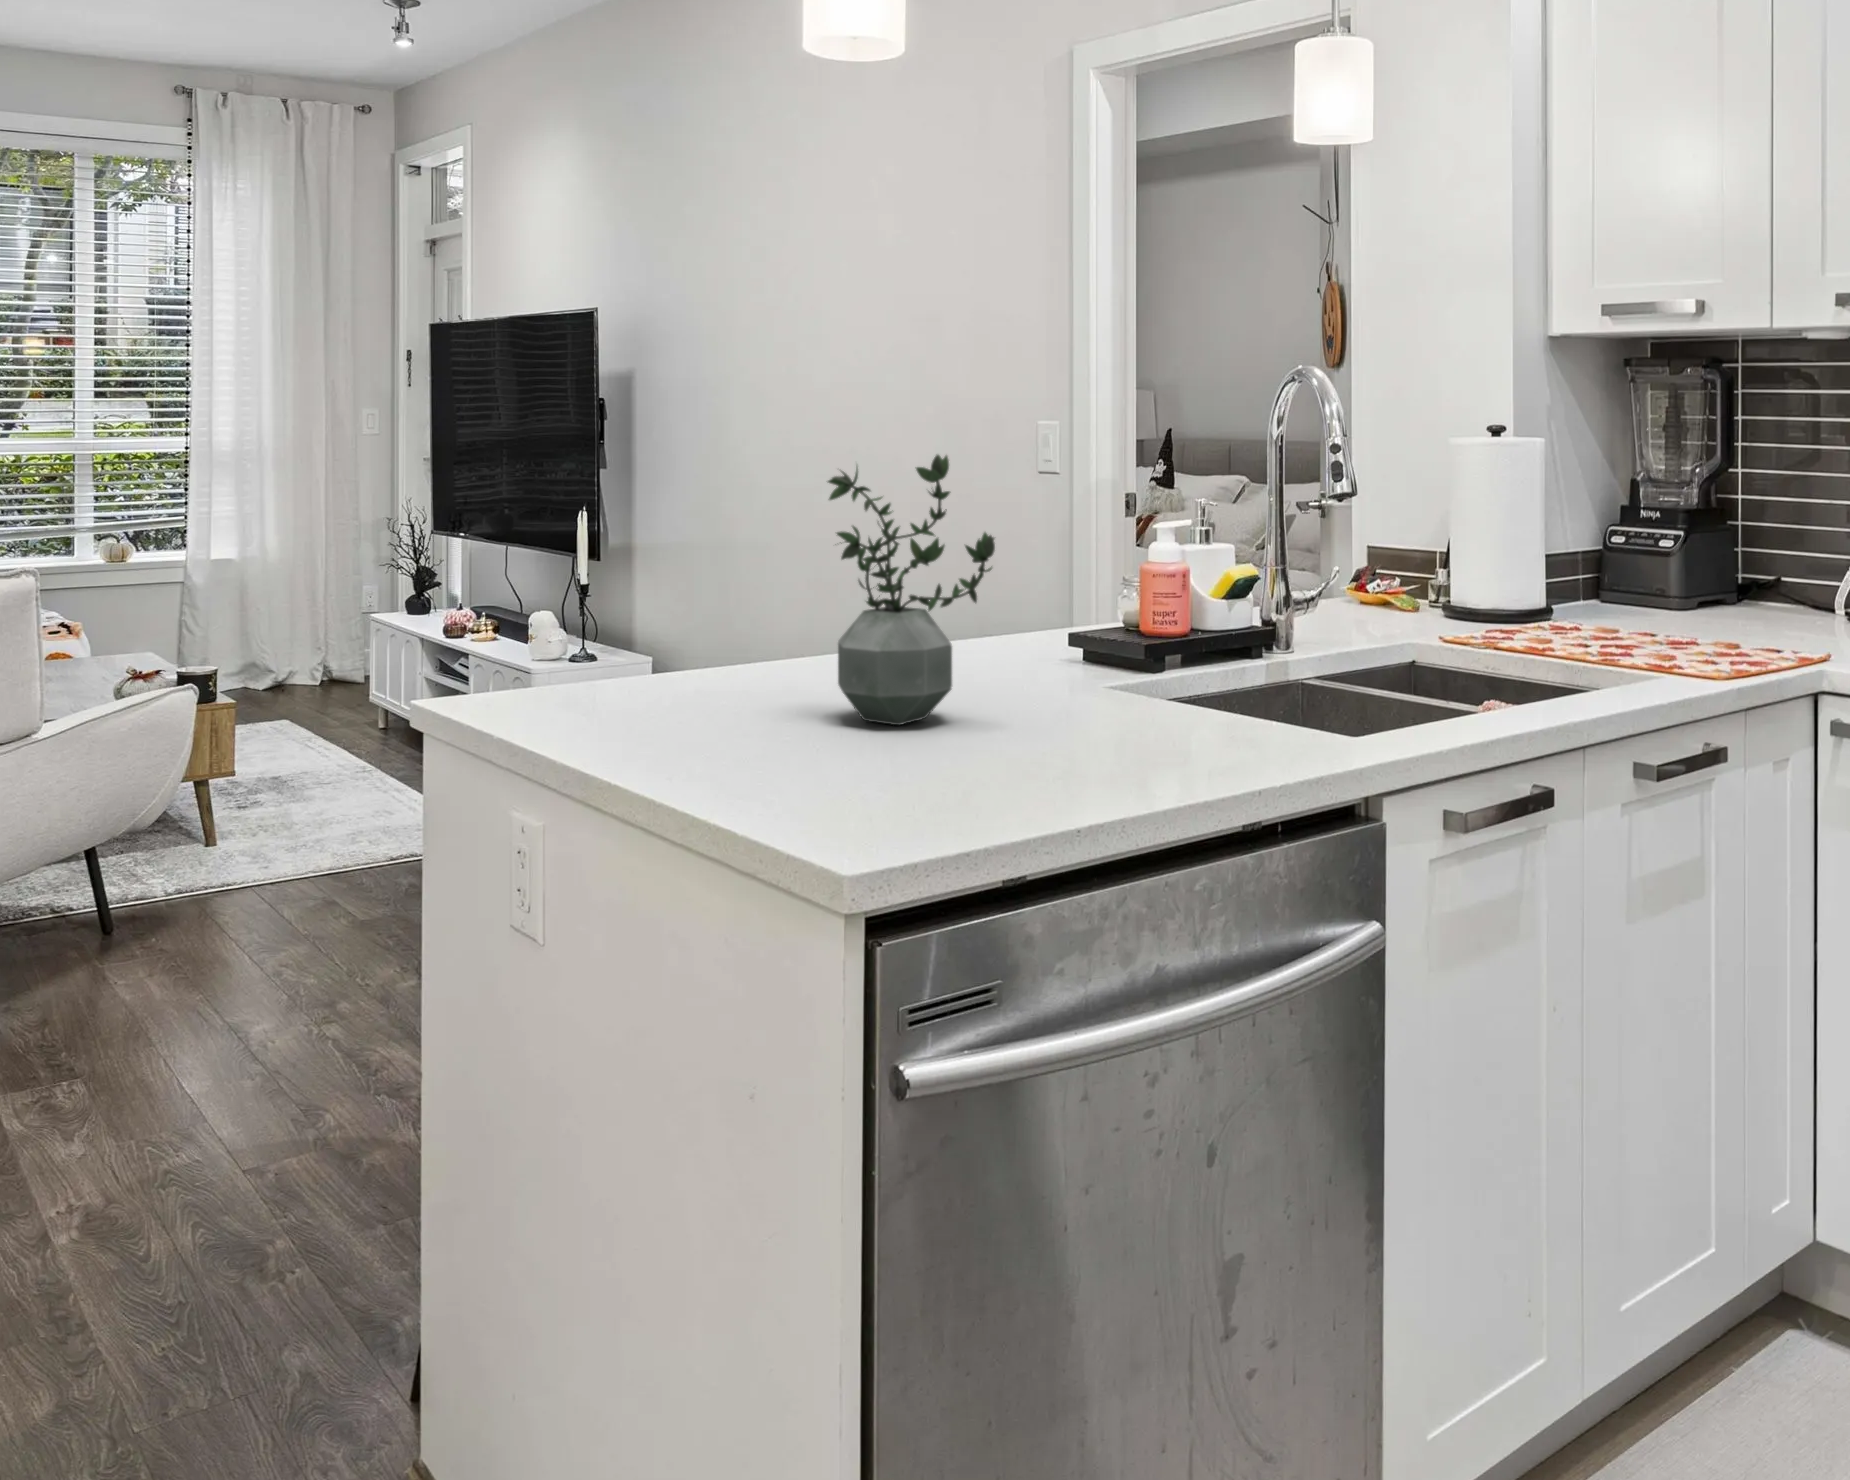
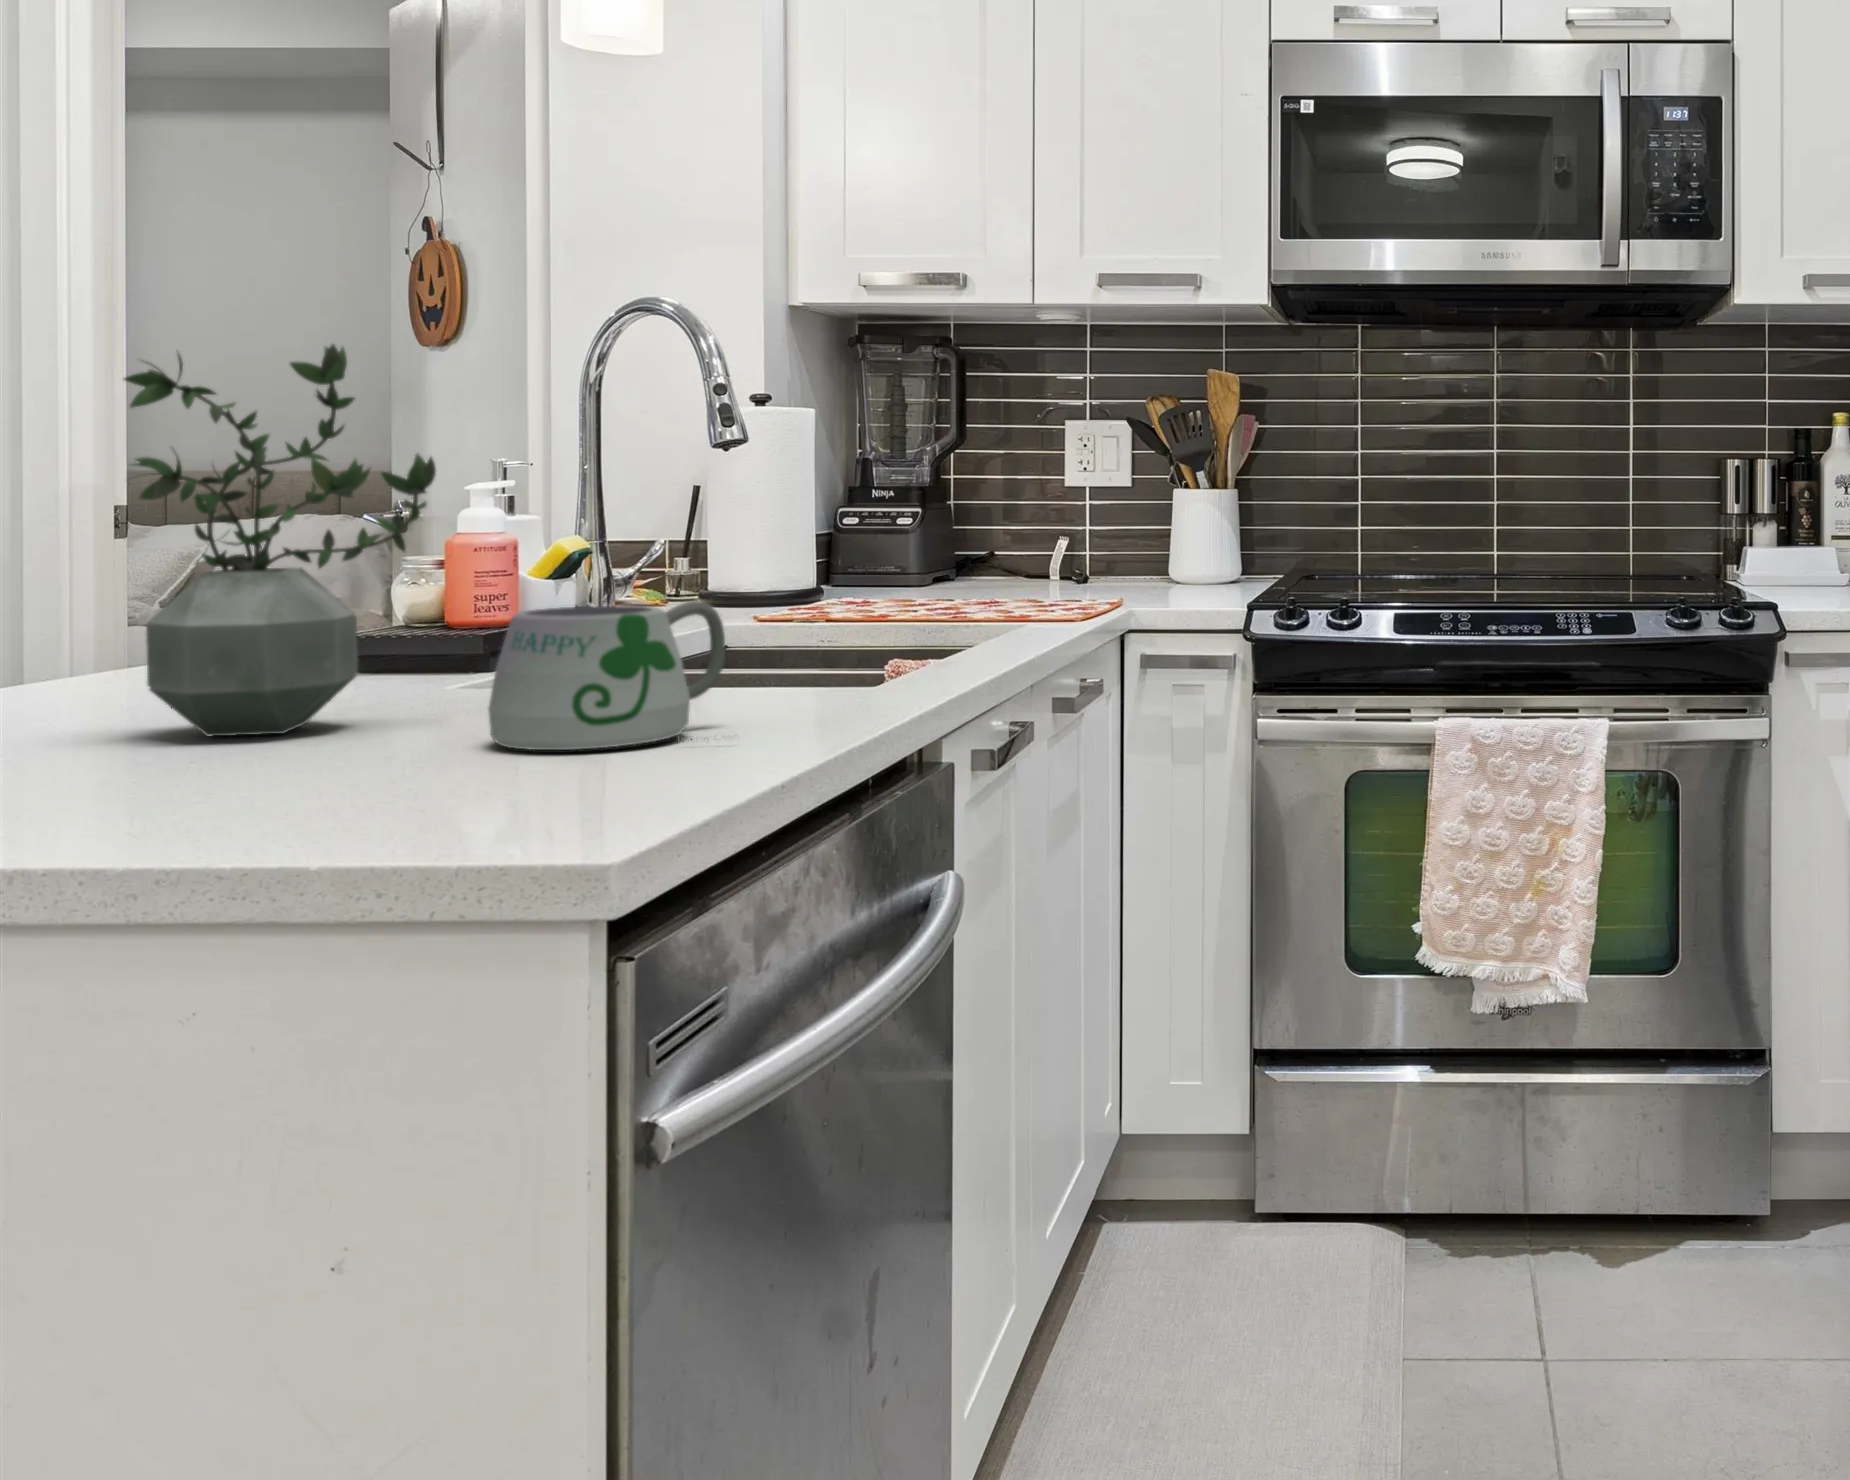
mug: none [962,659,1142,786] -> present [488,601,725,750]

